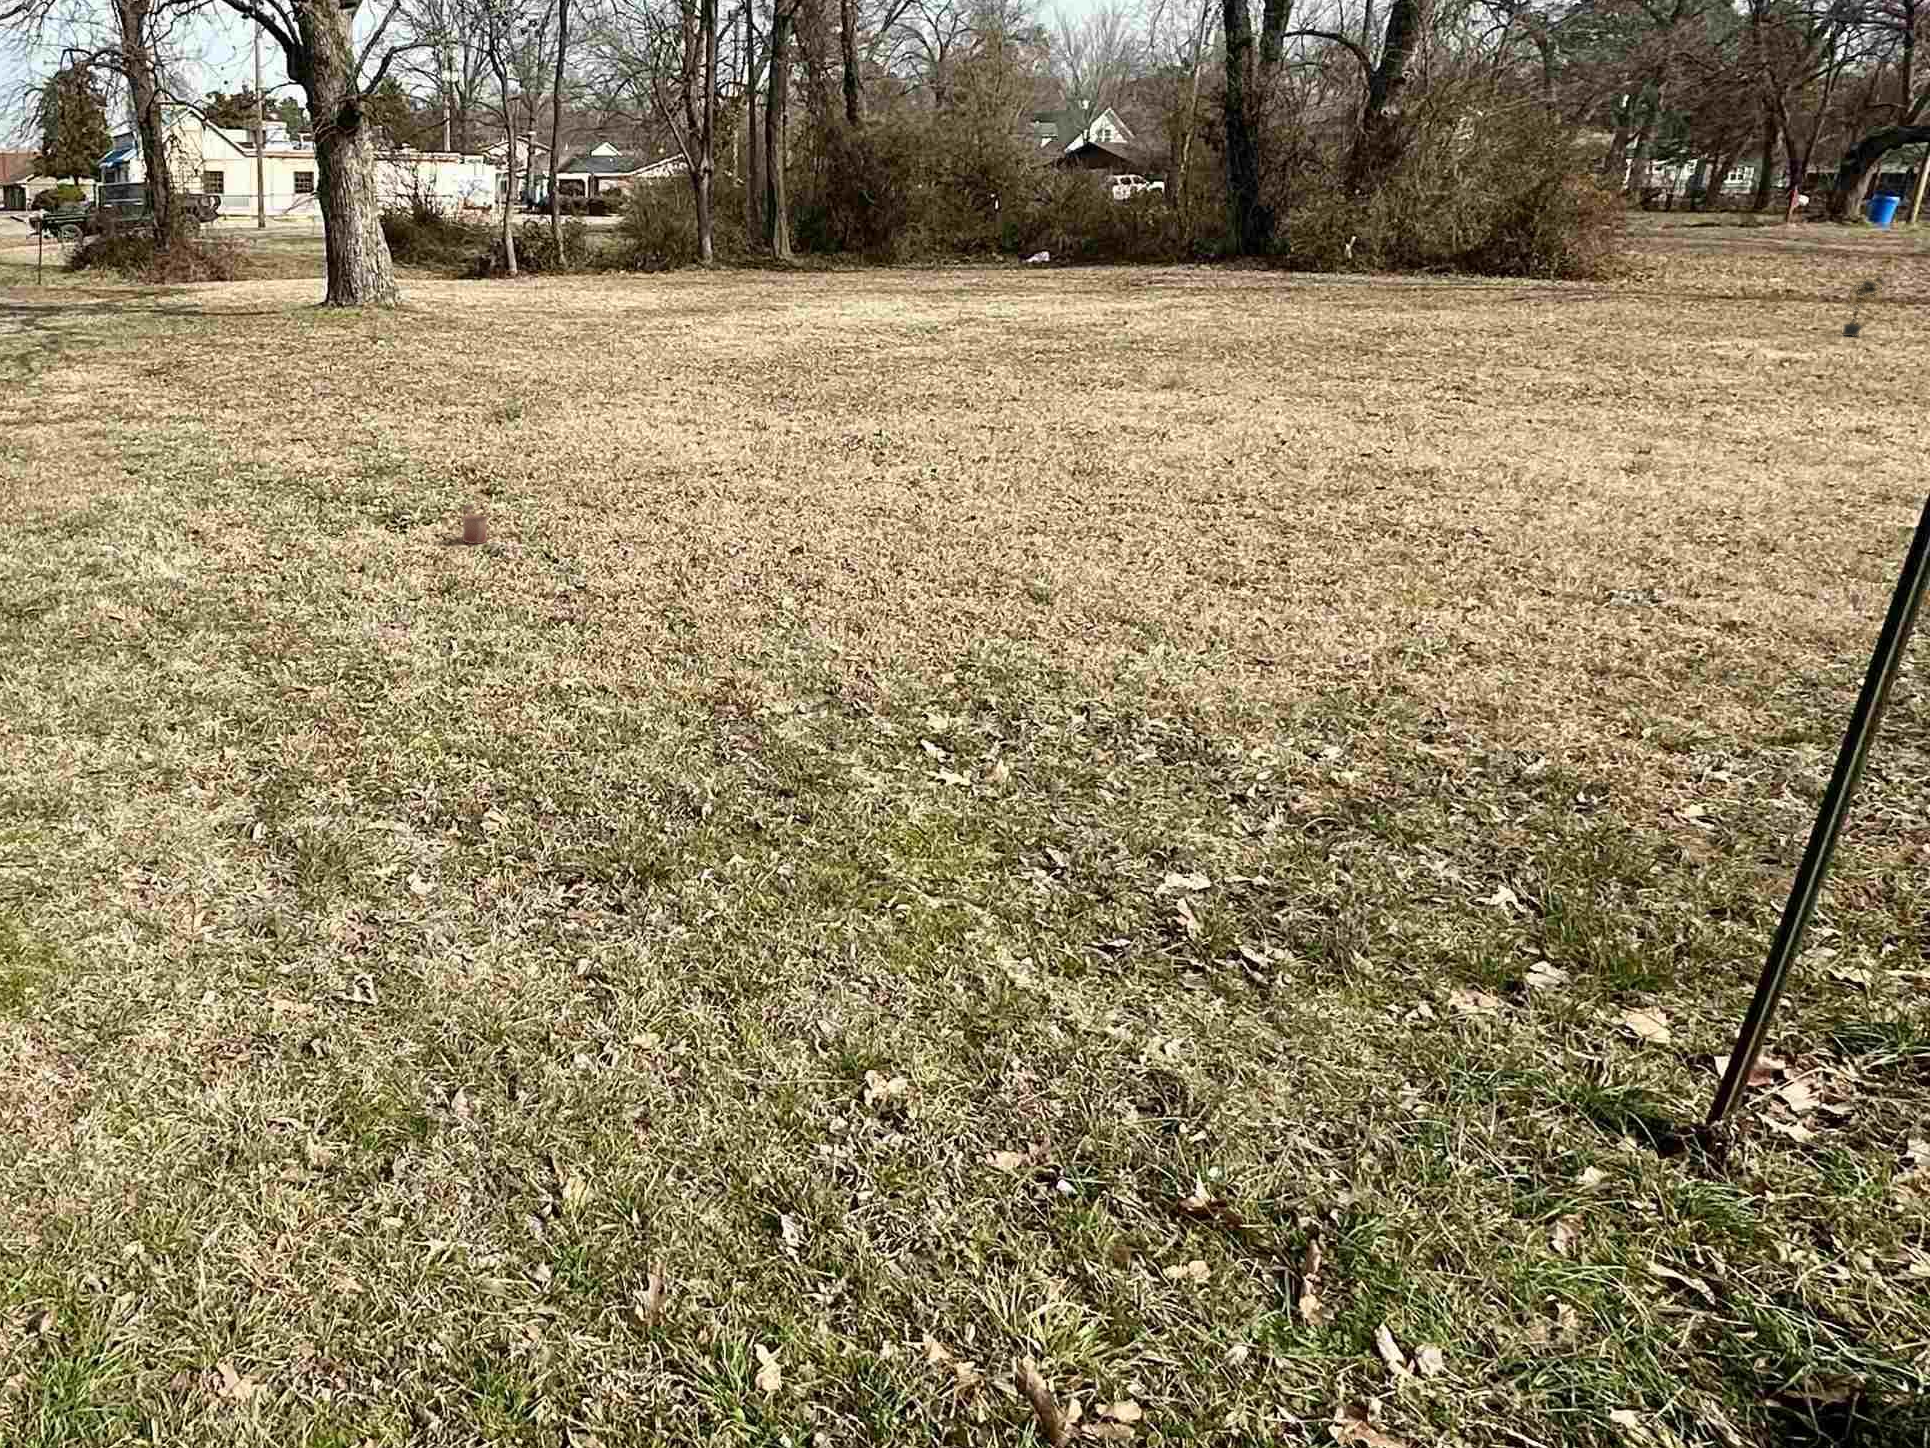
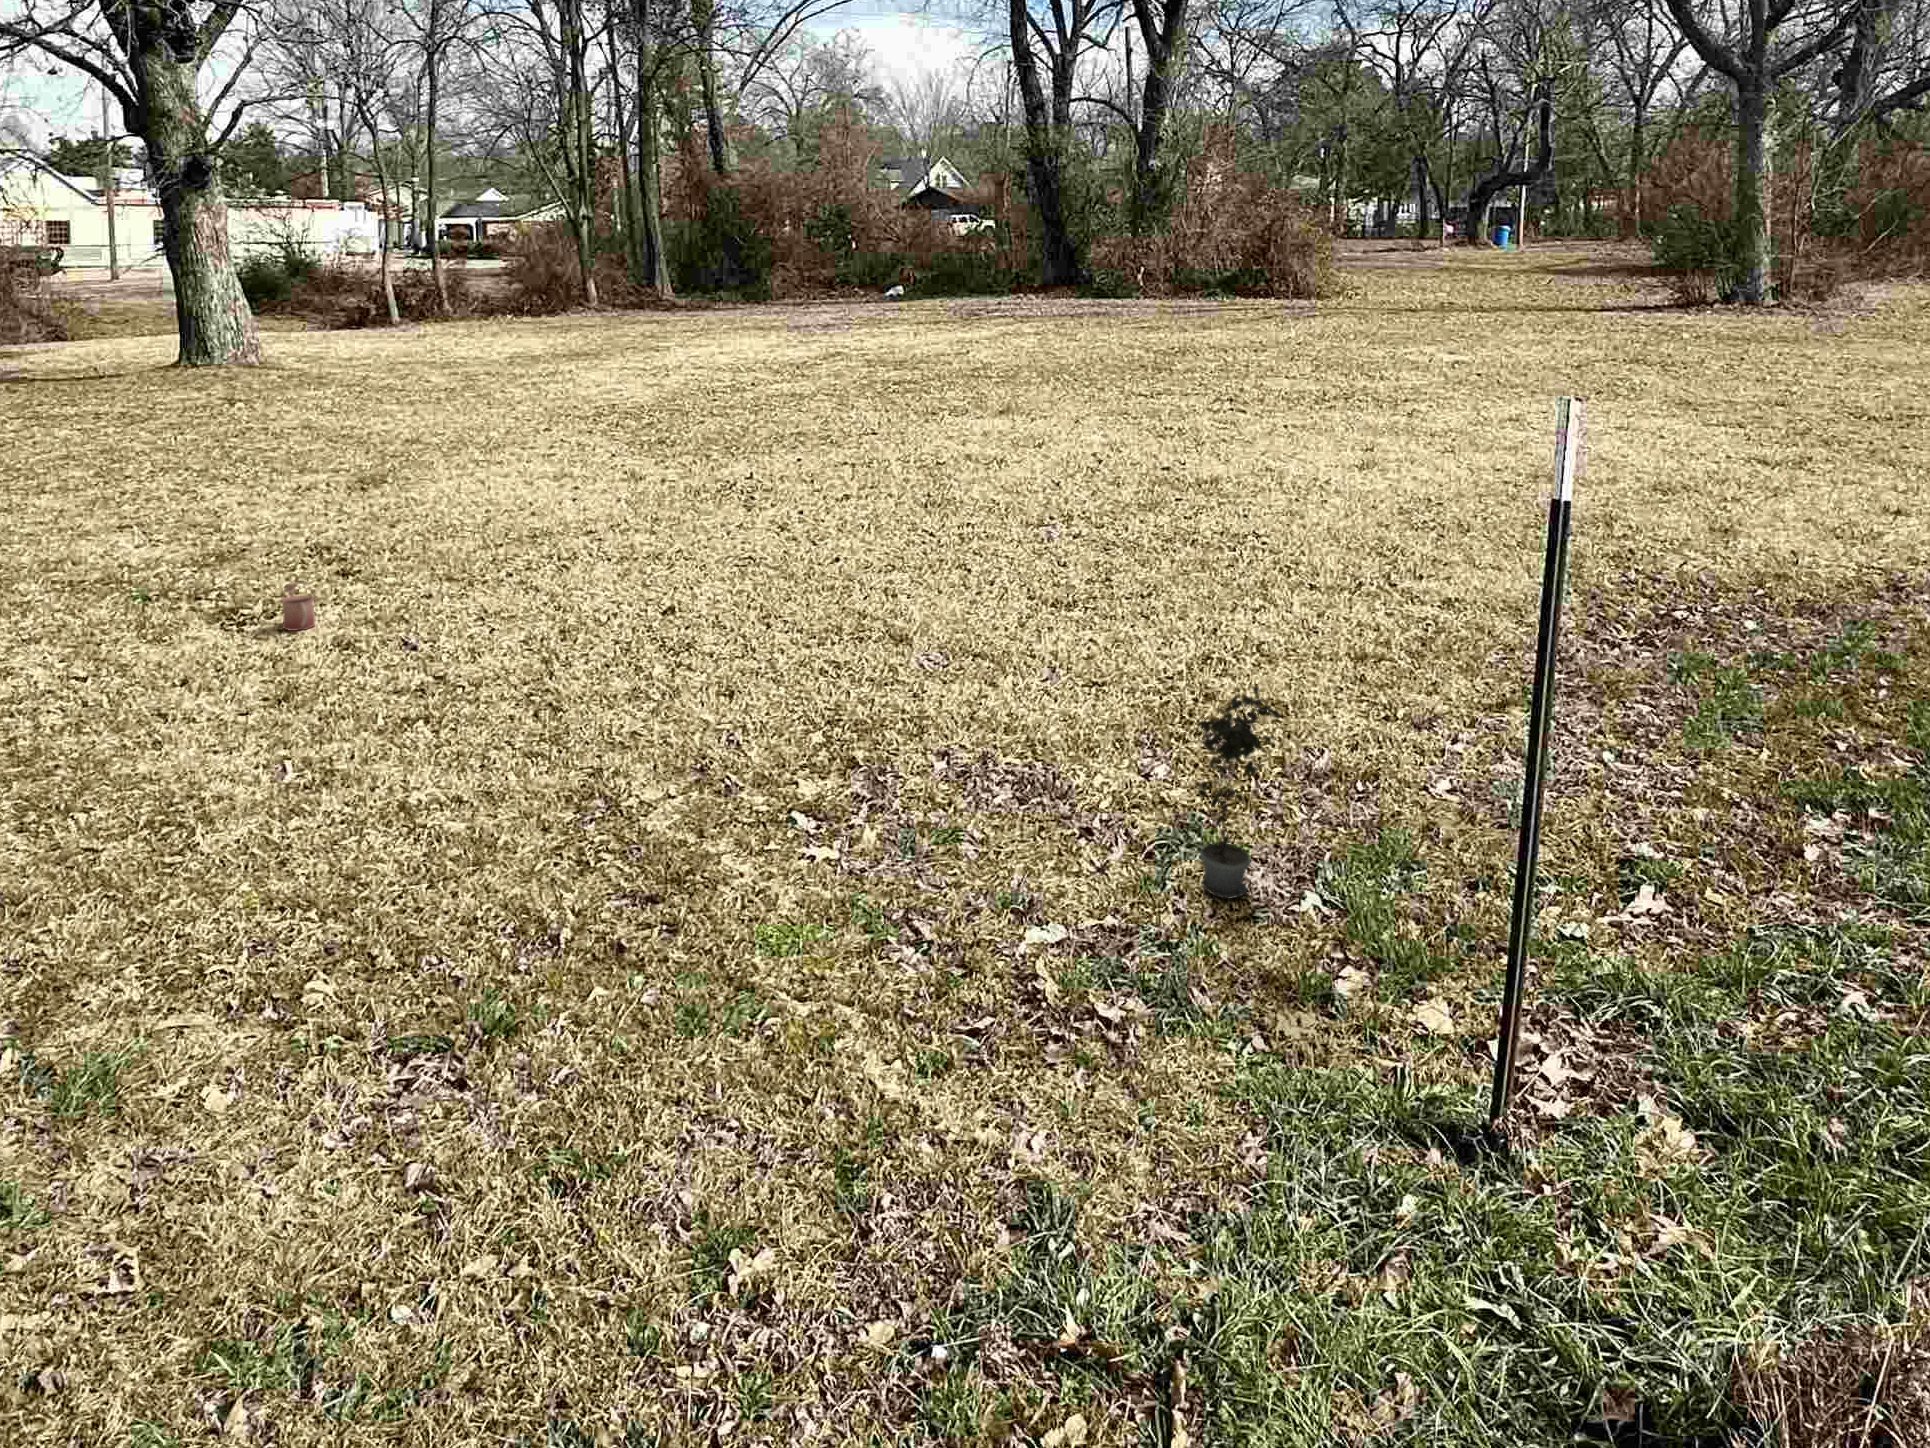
potted plant: present [1843,277,1884,336] -> present [1191,686,1280,898]

